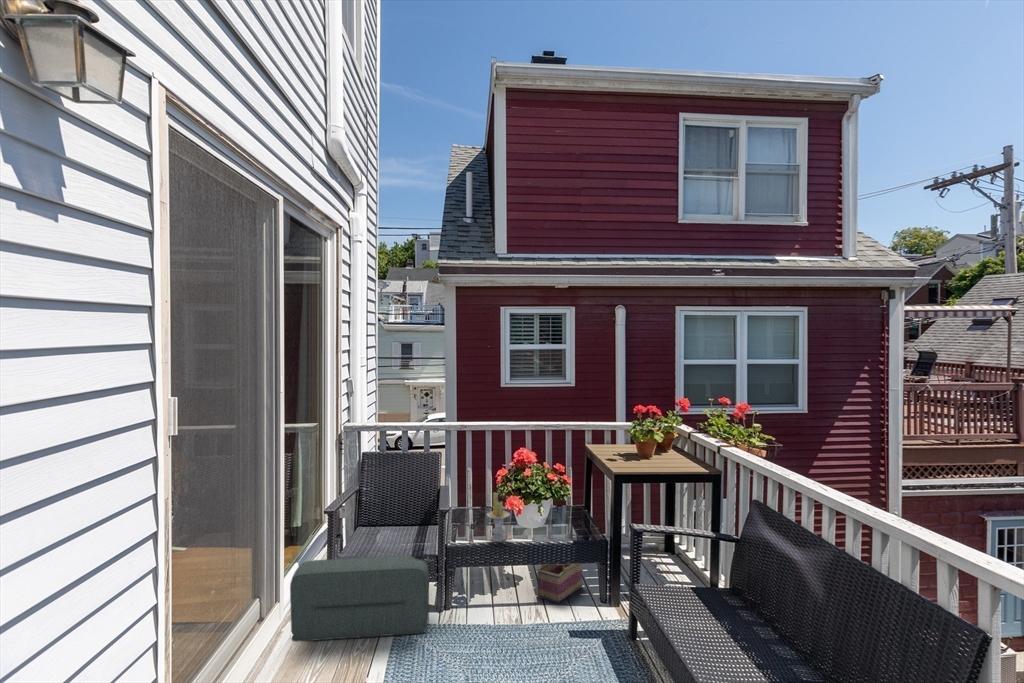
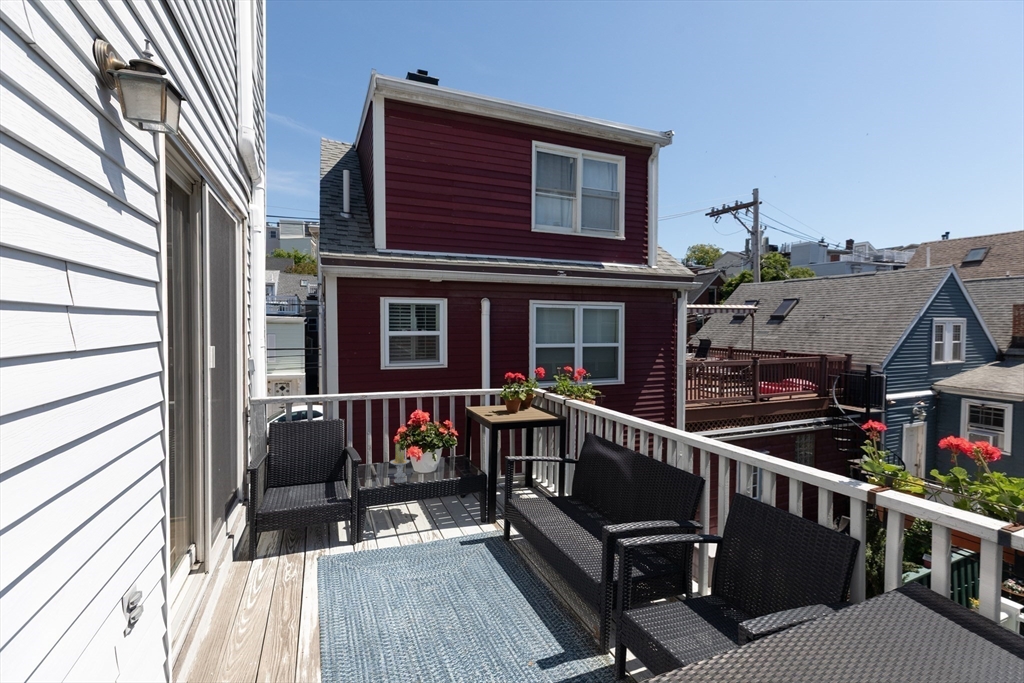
pouf: present [290,555,429,642] -> none [222,498,345,577]
basket: present [537,562,582,603] -> none [430,478,466,529]

